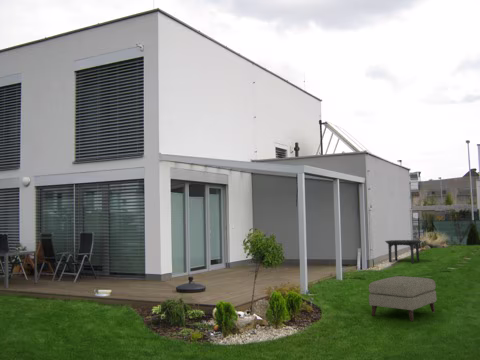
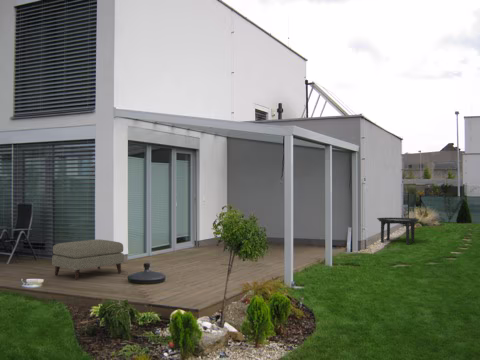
ottoman: present [369,276,436,321] -> present [52,240,124,280]

